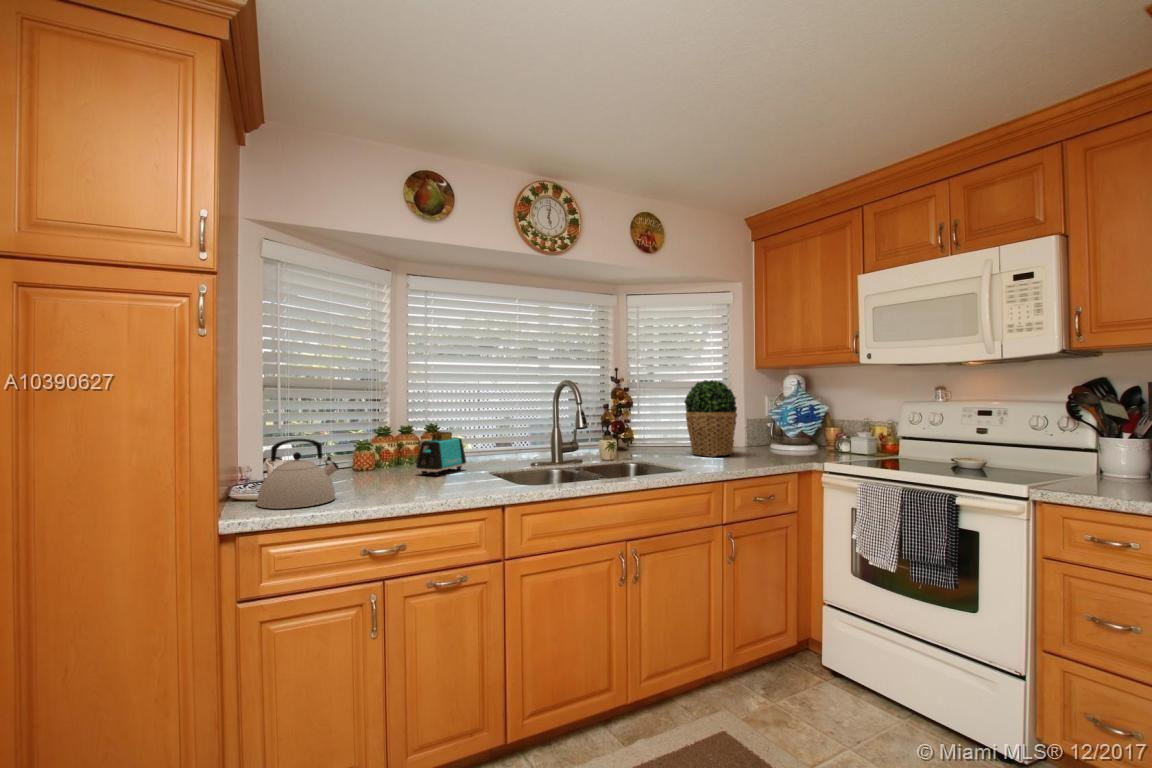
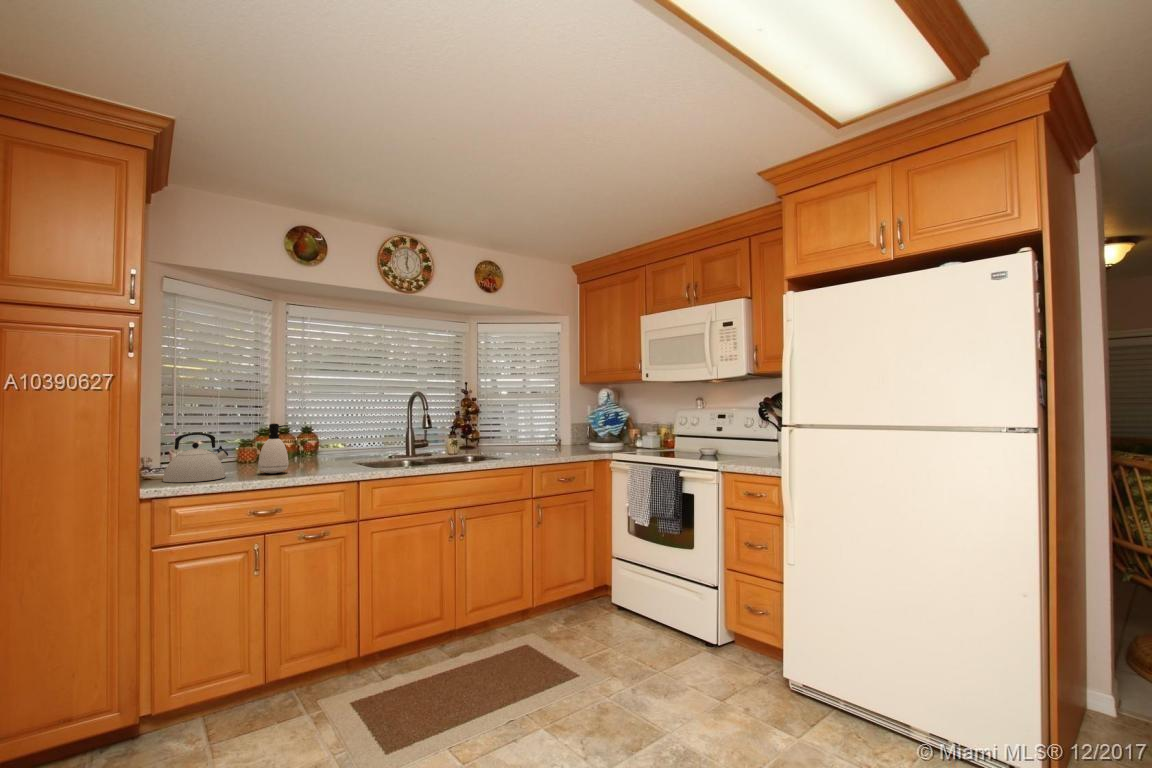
potted plant: present [684,380,737,457] -> none [521,392,562,452]
soap dispenser: none [377,425,414,492] -> present [258,424,289,473]
toaster: present [416,432,466,476] -> none [291,432,334,465]

